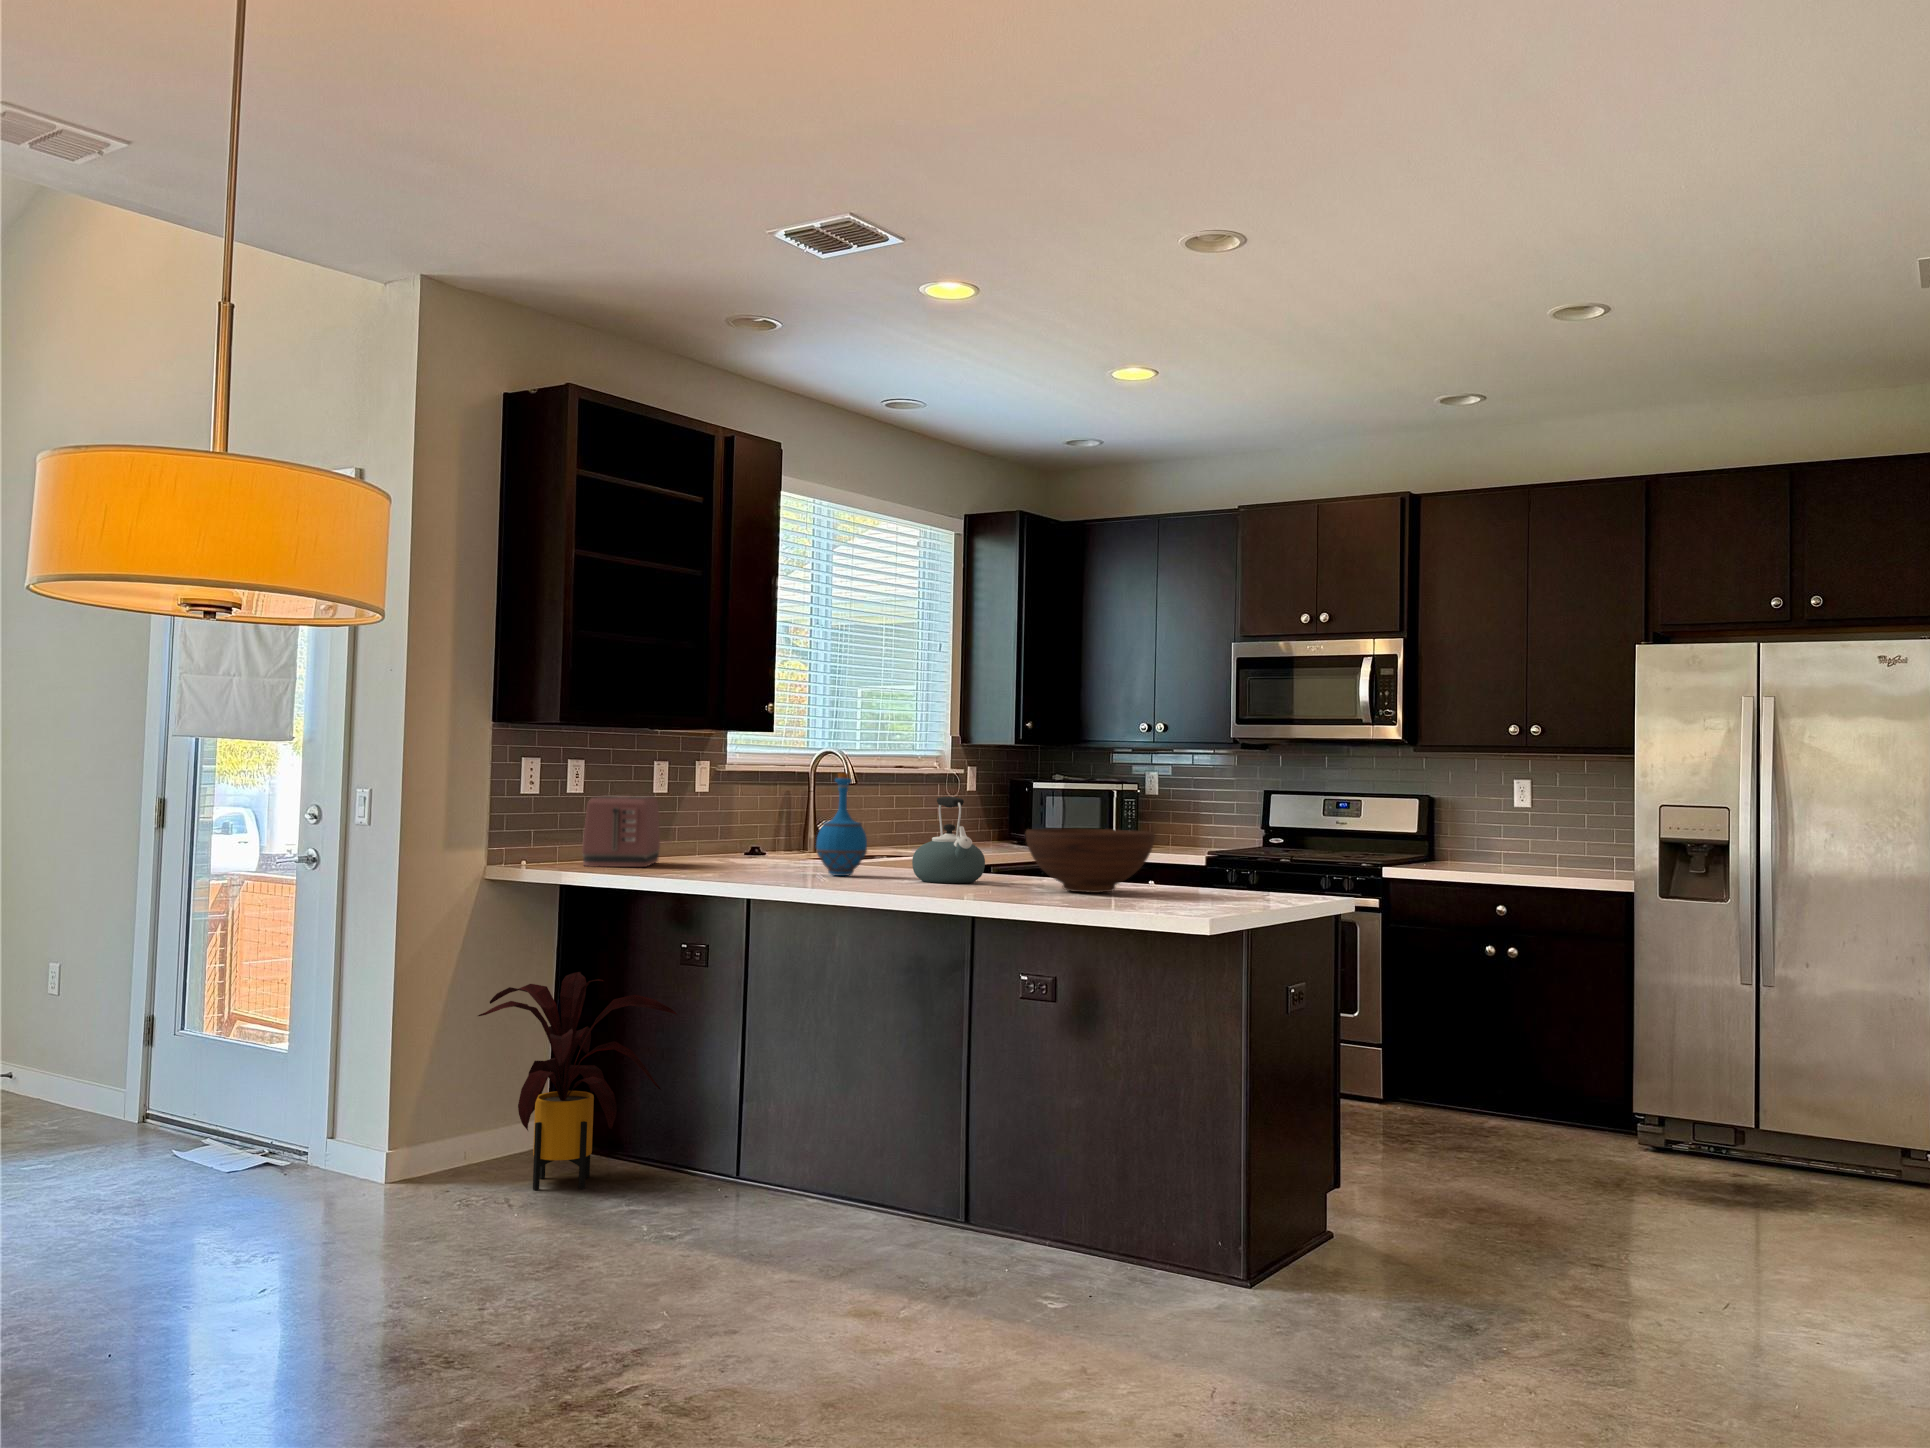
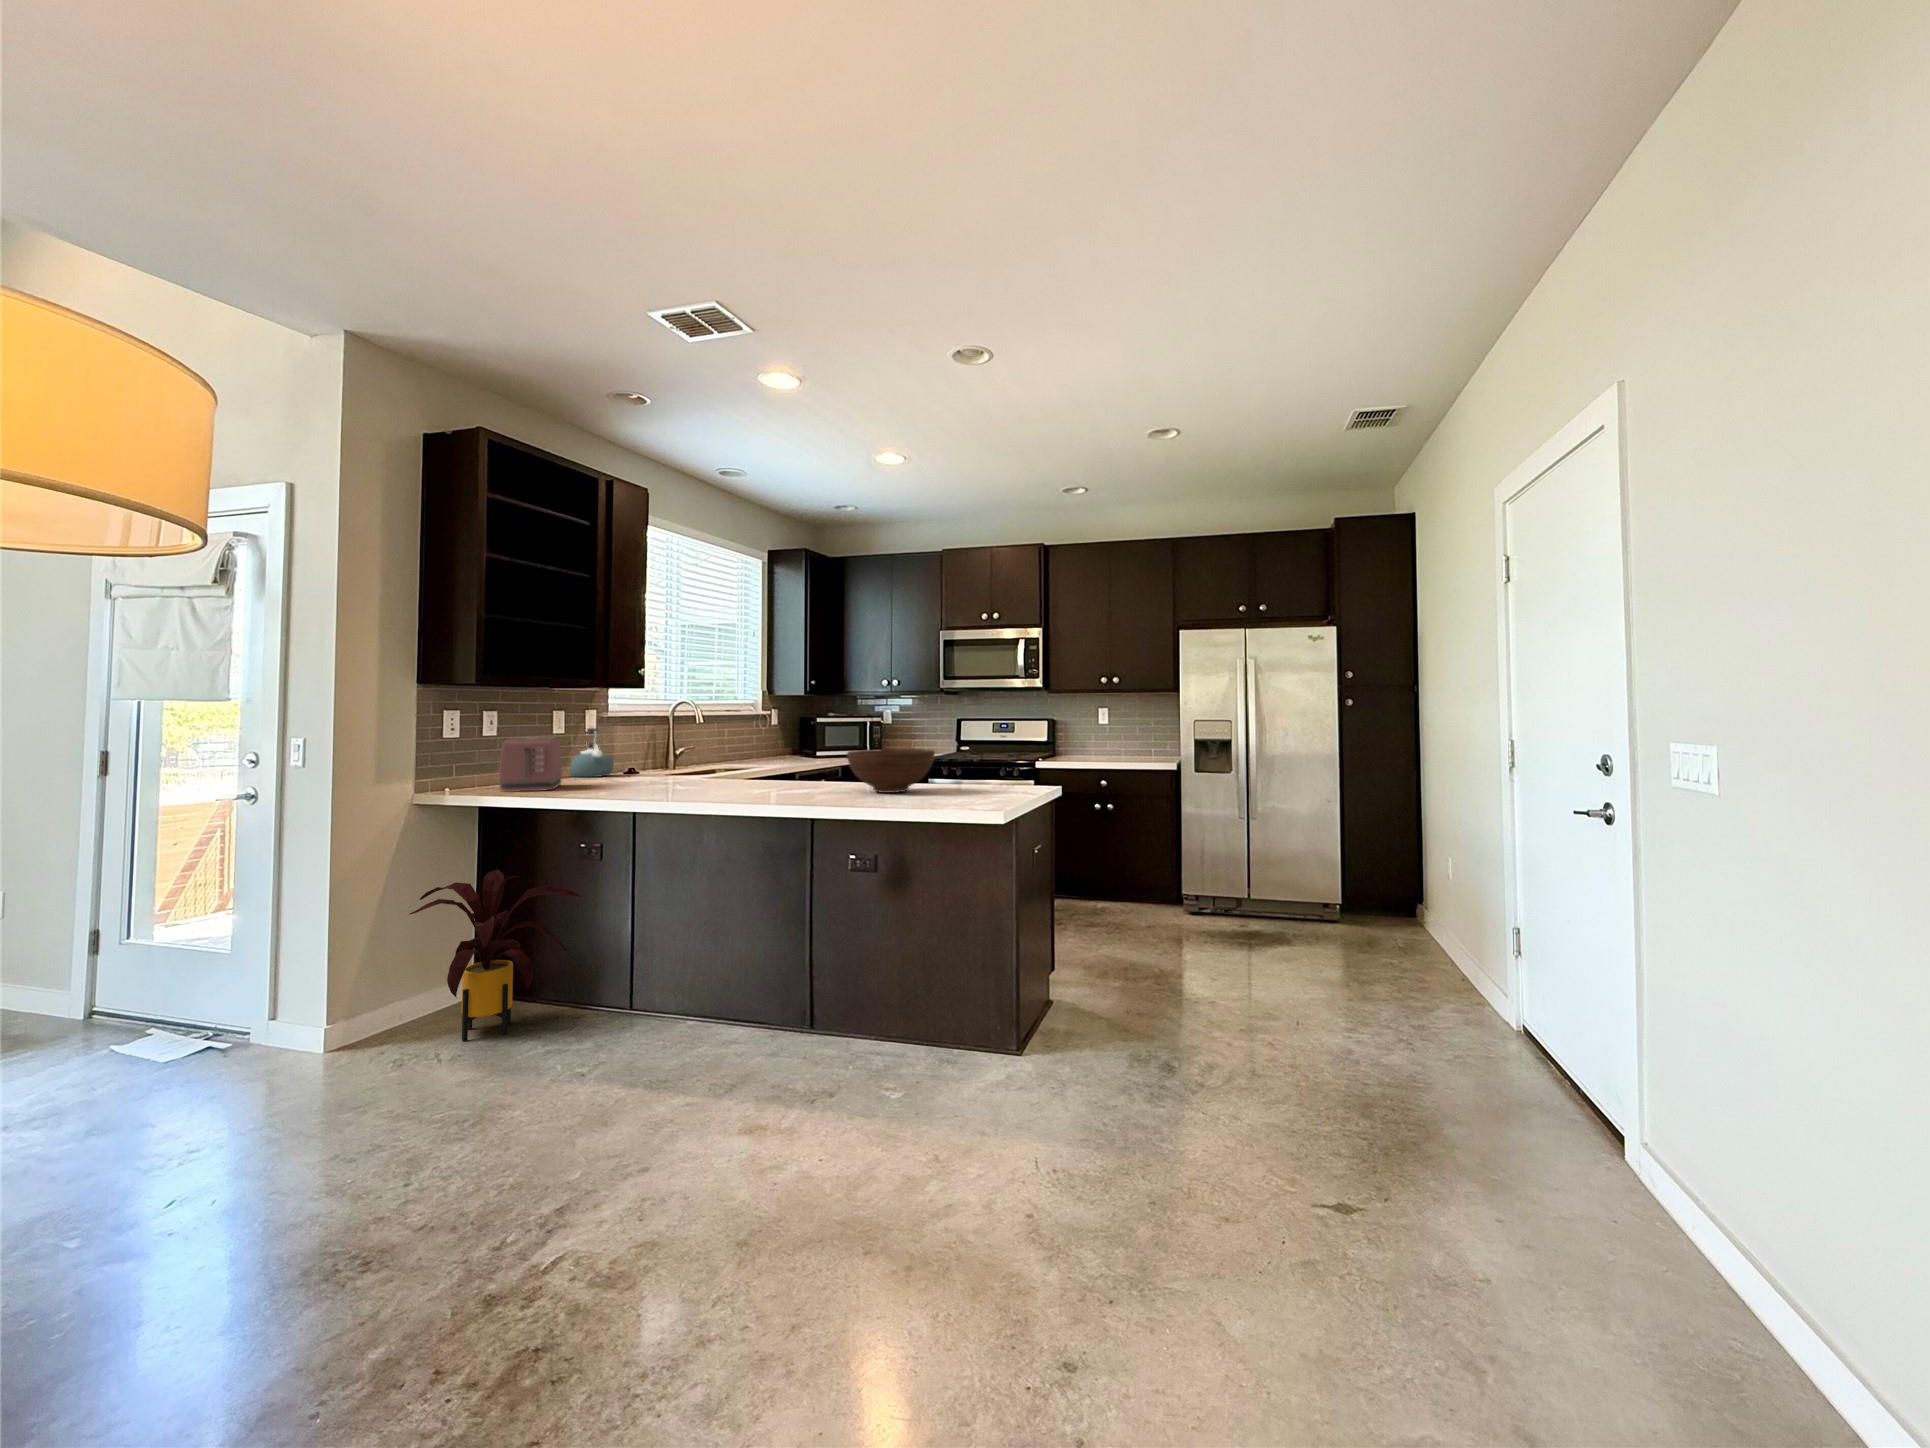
bottle: present [816,773,867,876] -> none [688,716,727,789]
kettle: present [912,797,985,883] -> present [569,728,614,777]

